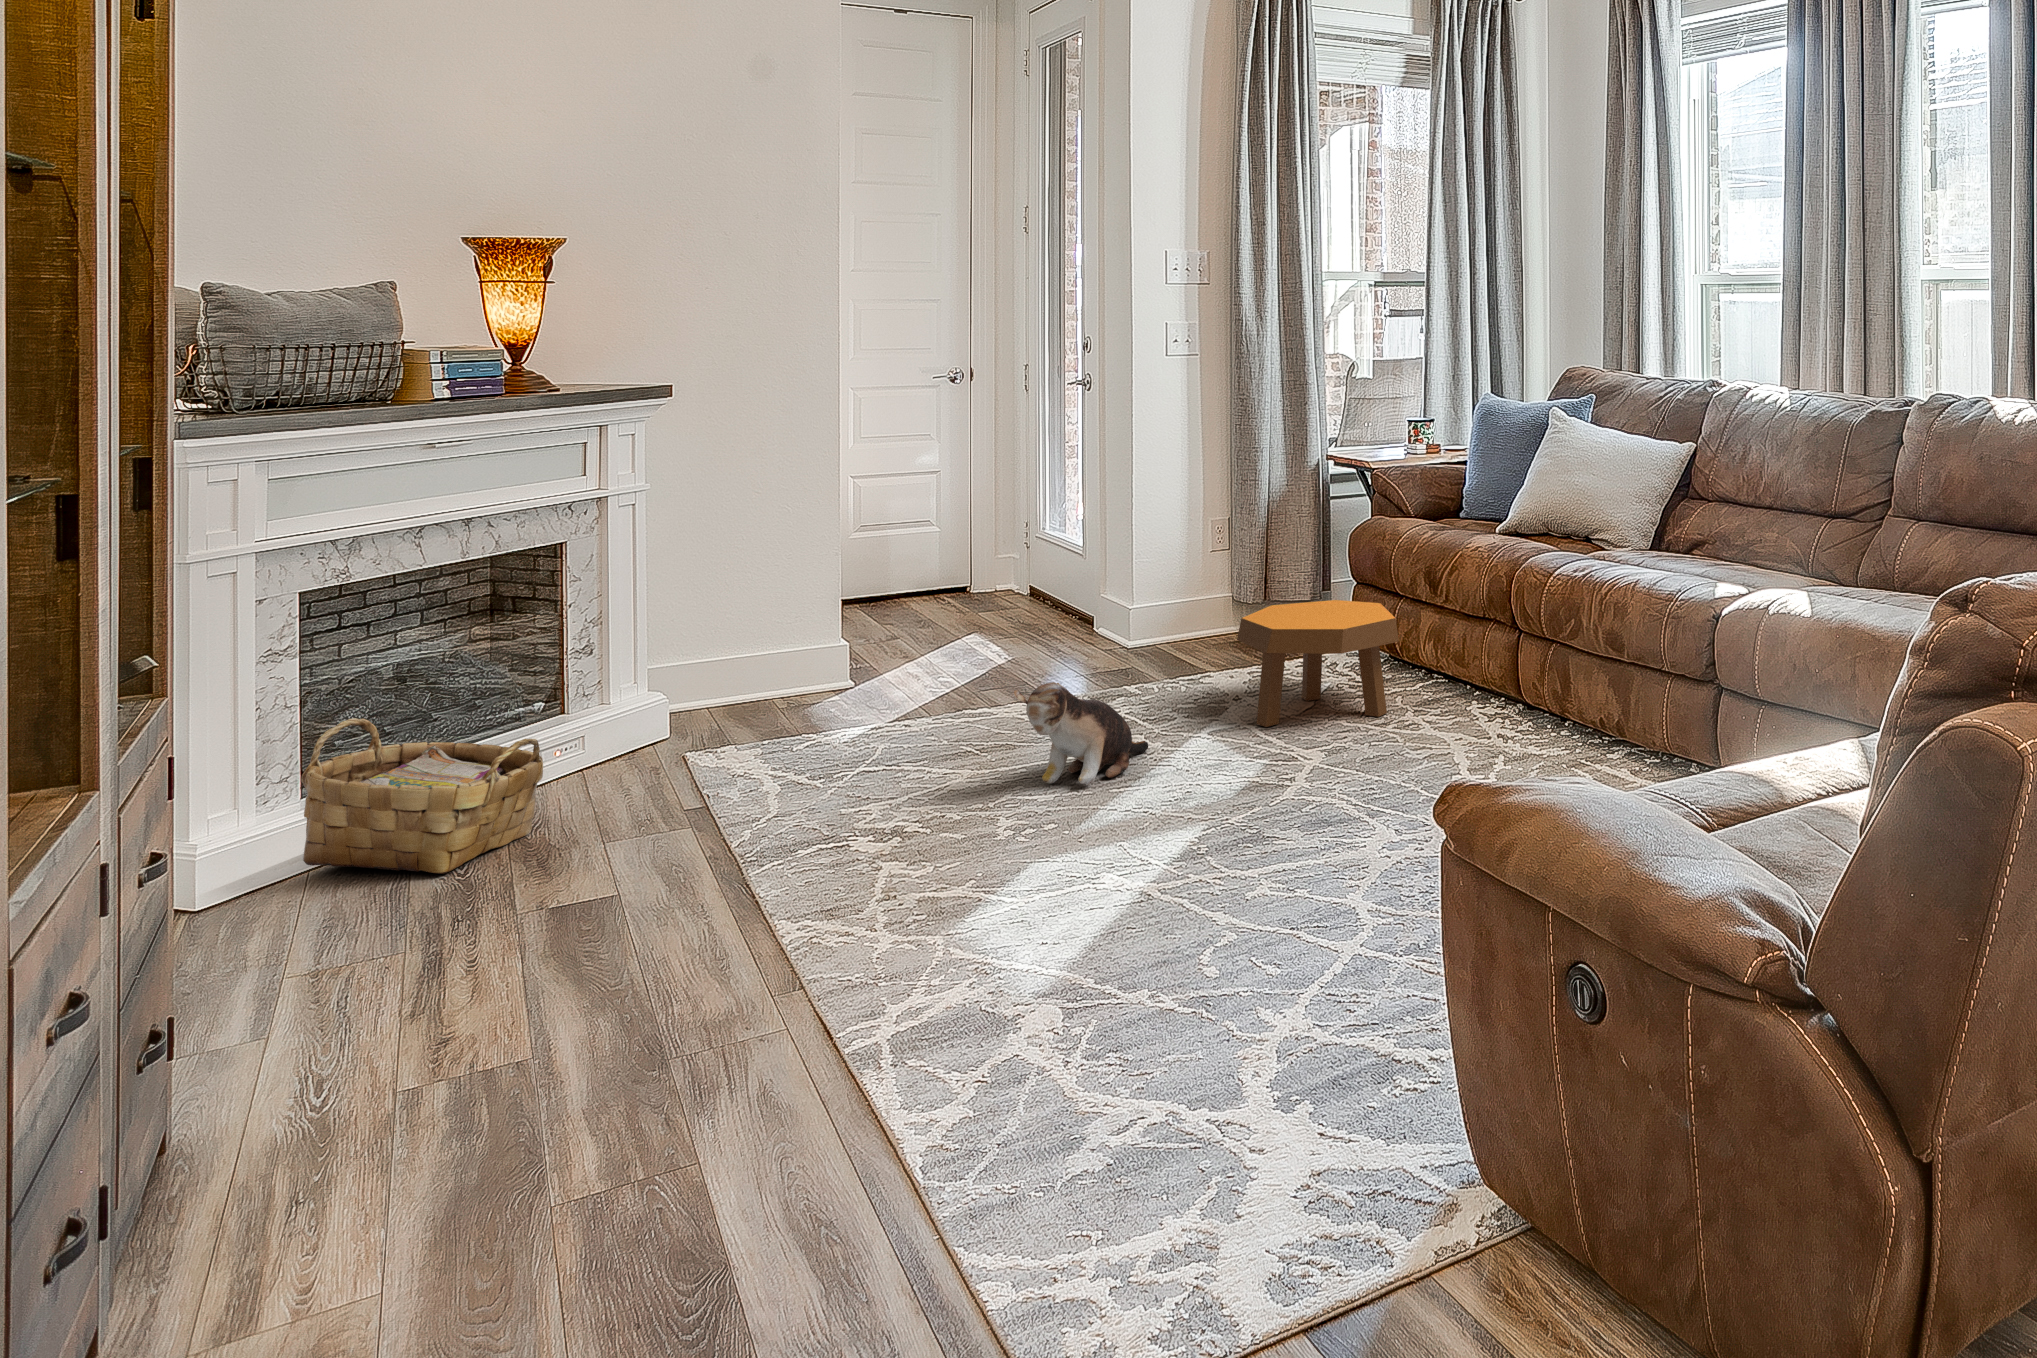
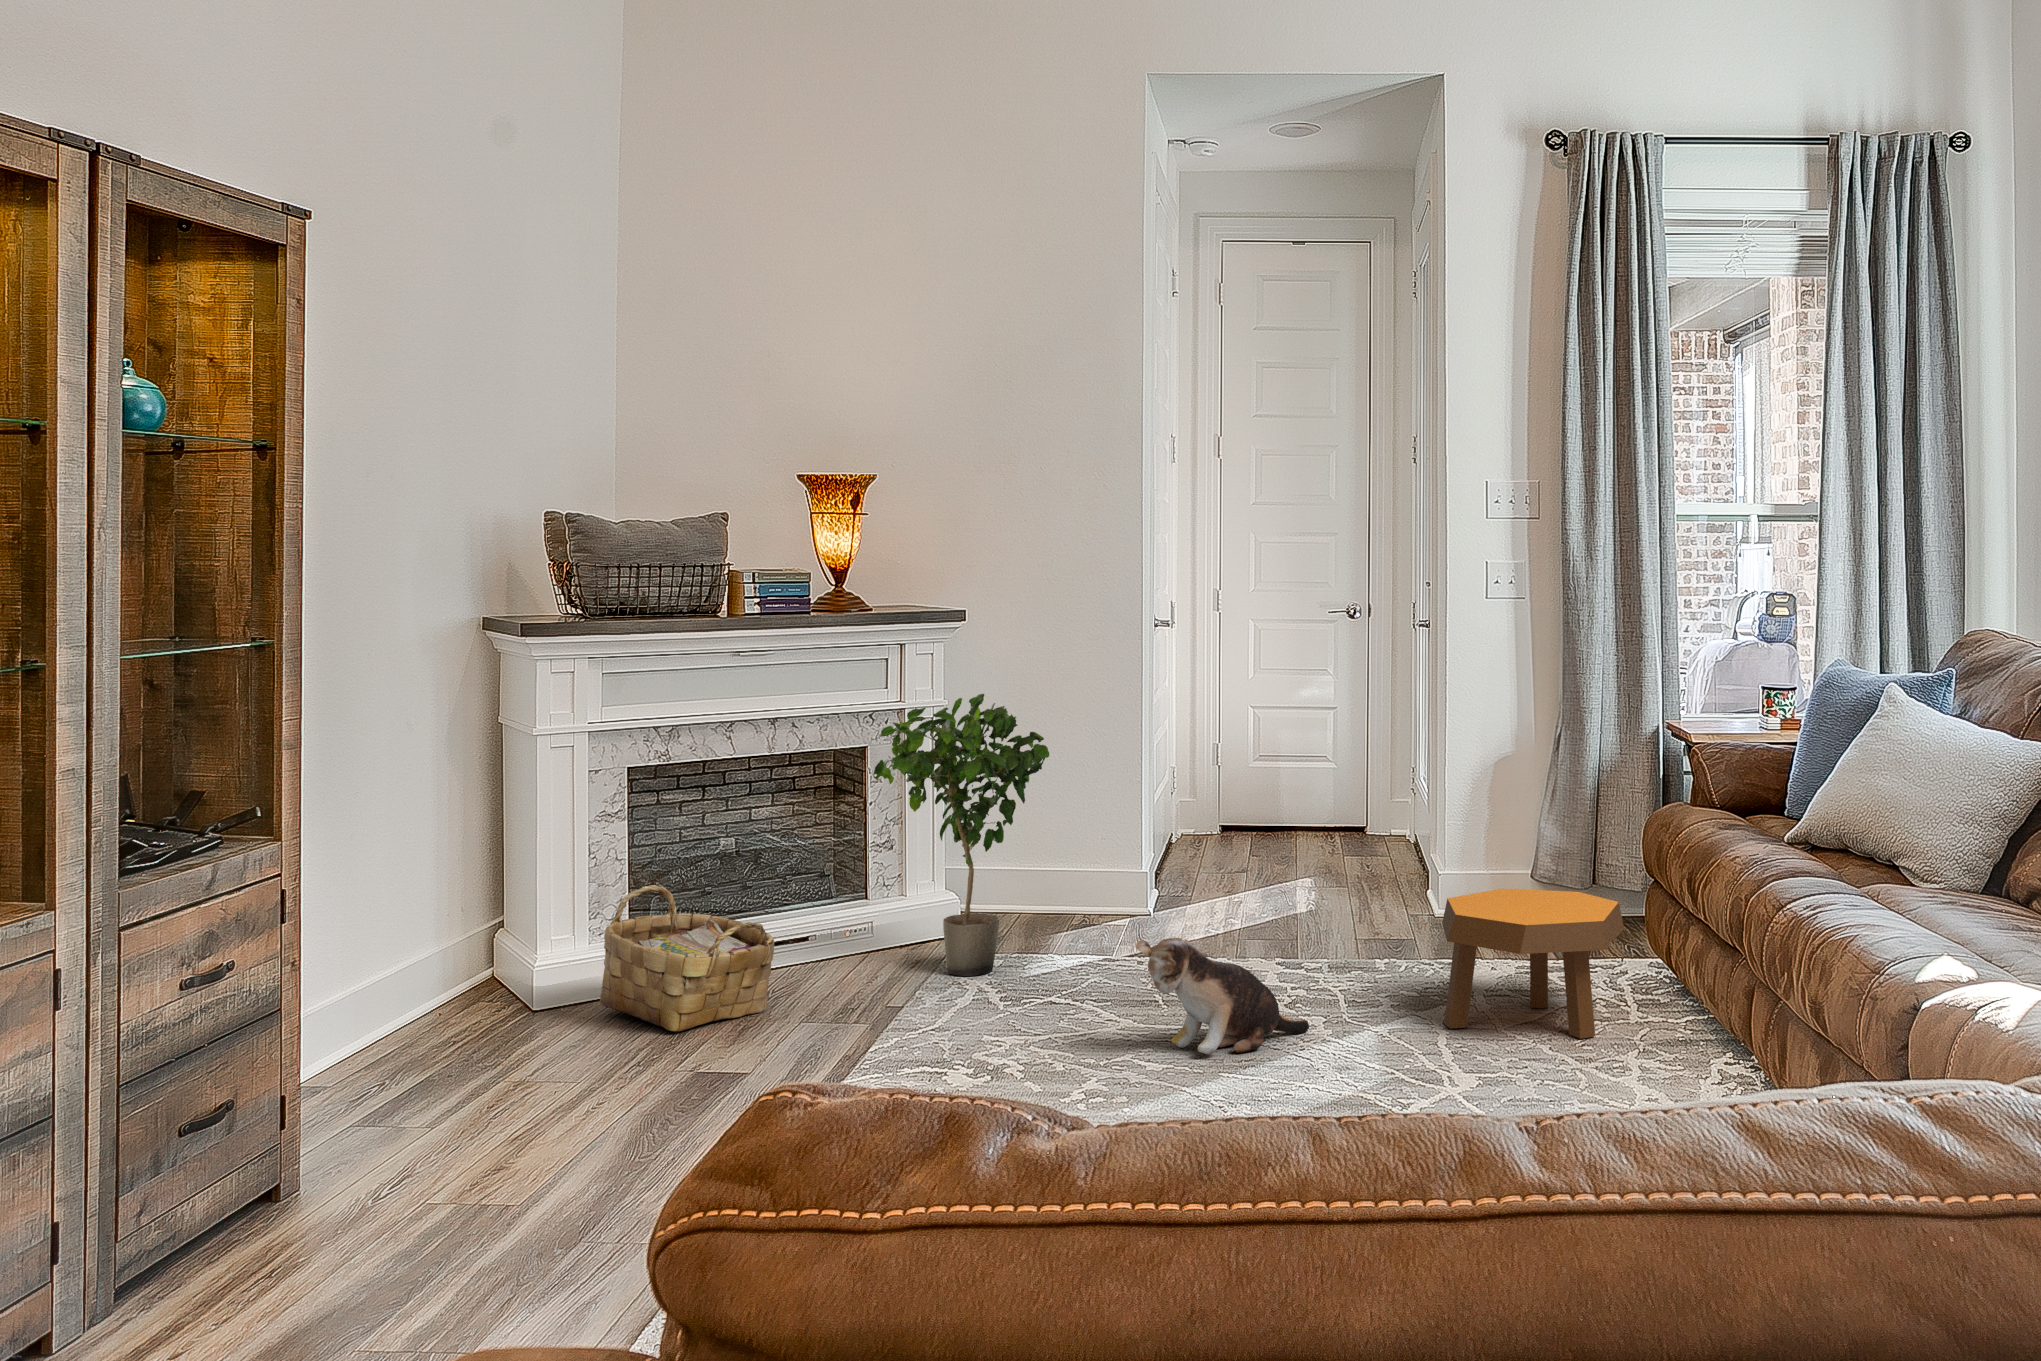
potted plant: none [592,475,830,762] -> present [874,694,1049,976]

